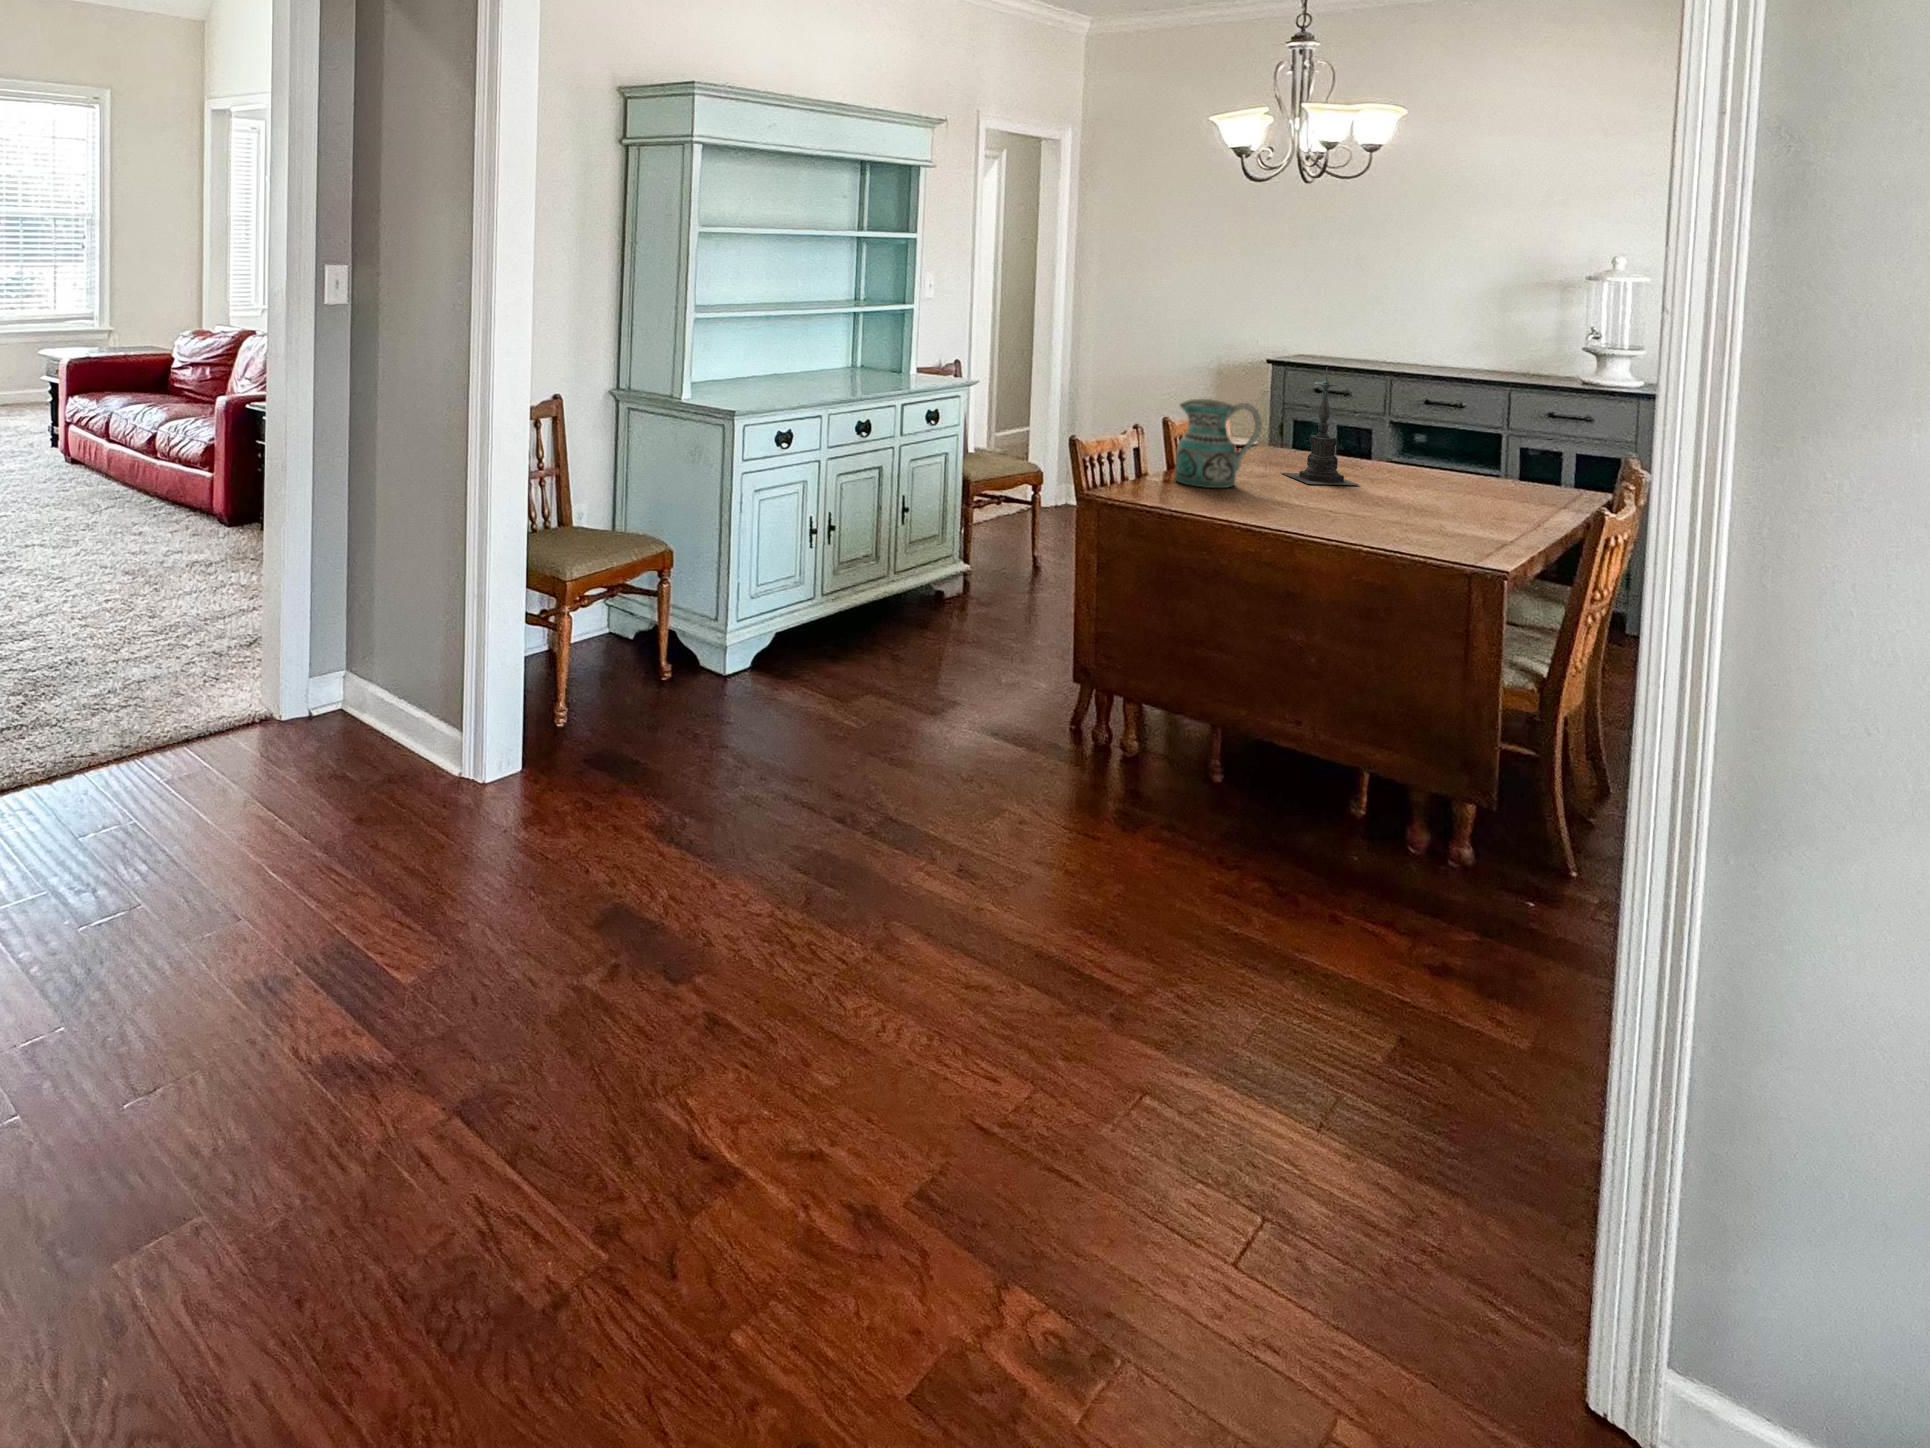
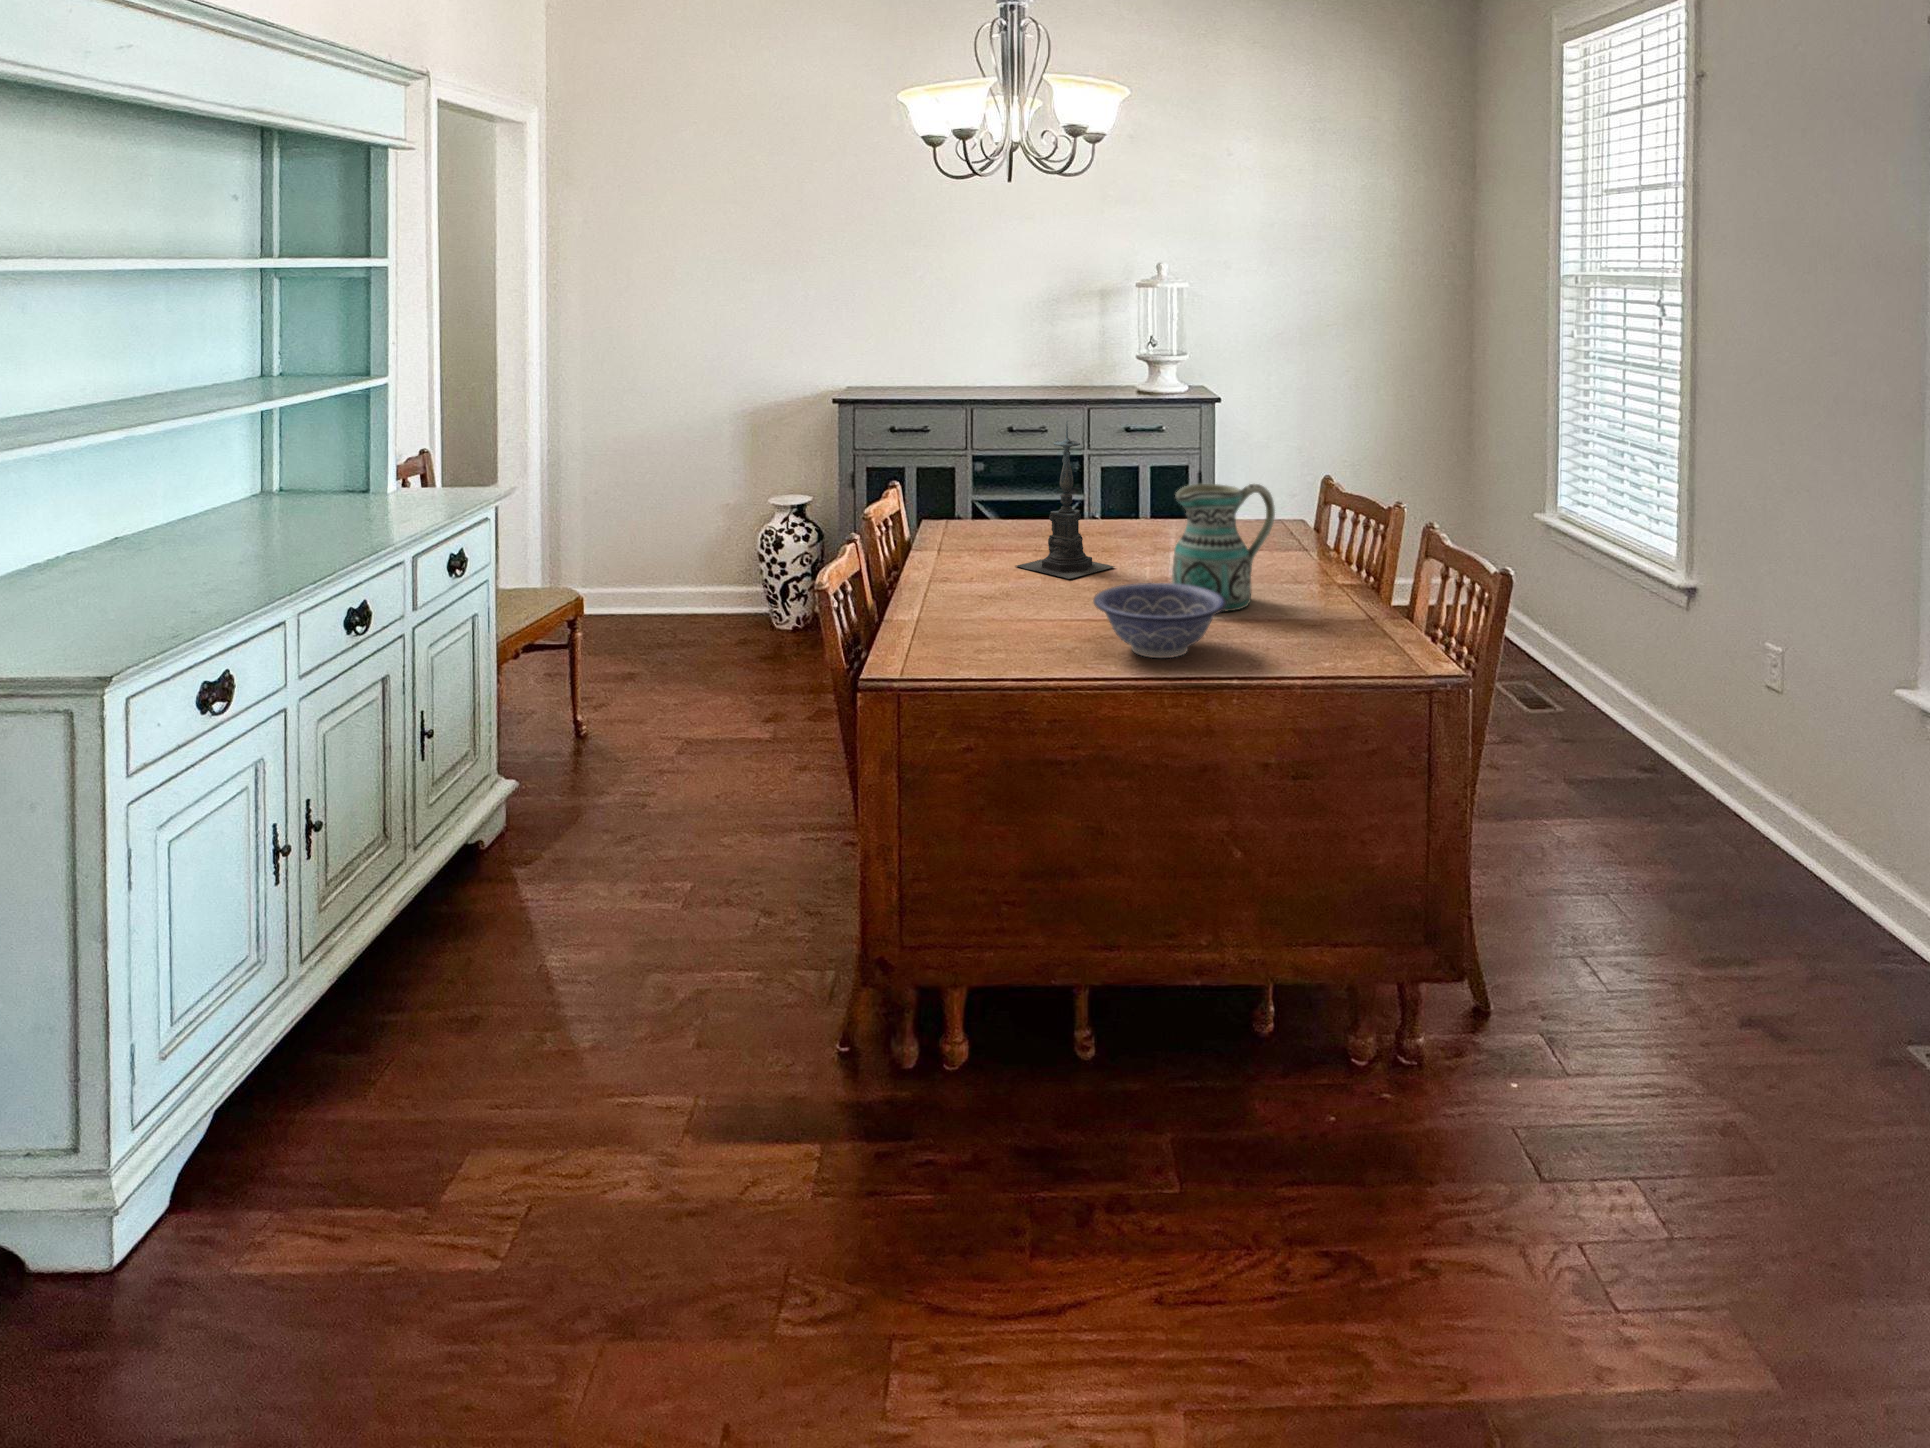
ceramic pitcher: present [1175,399,1262,488] -> present [1172,484,1275,611]
decorative bowl: none [1249,474,1353,523] -> present [1093,583,1227,658]

